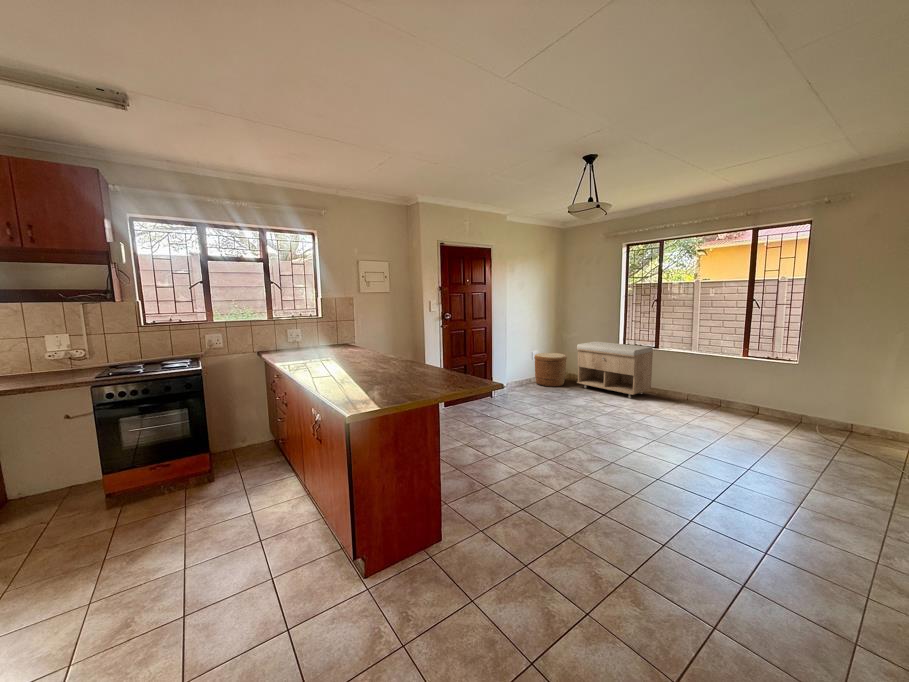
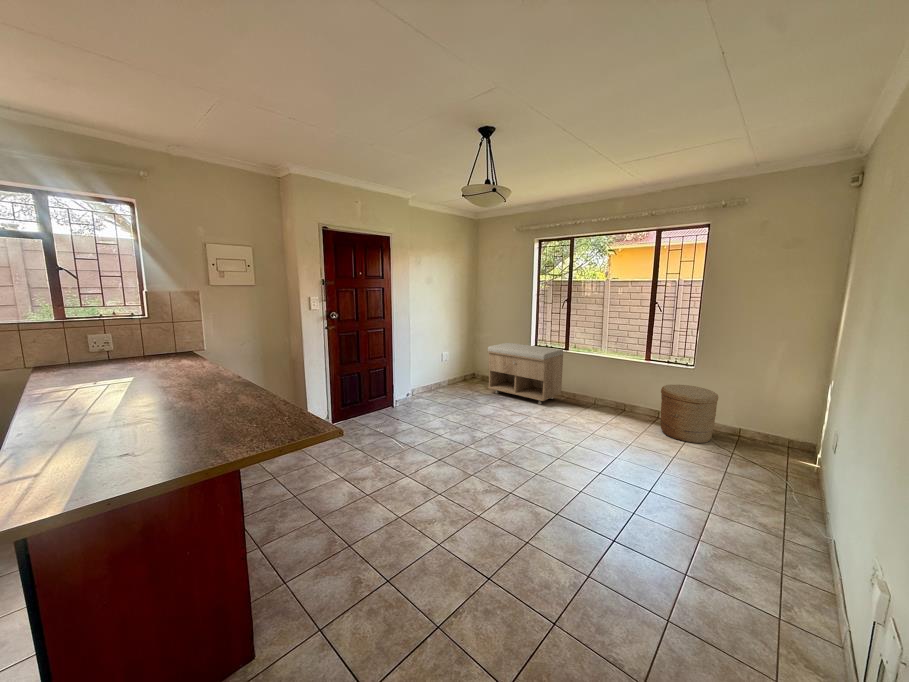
woven basket: present [534,353,567,387] -> present [661,385,719,443]

